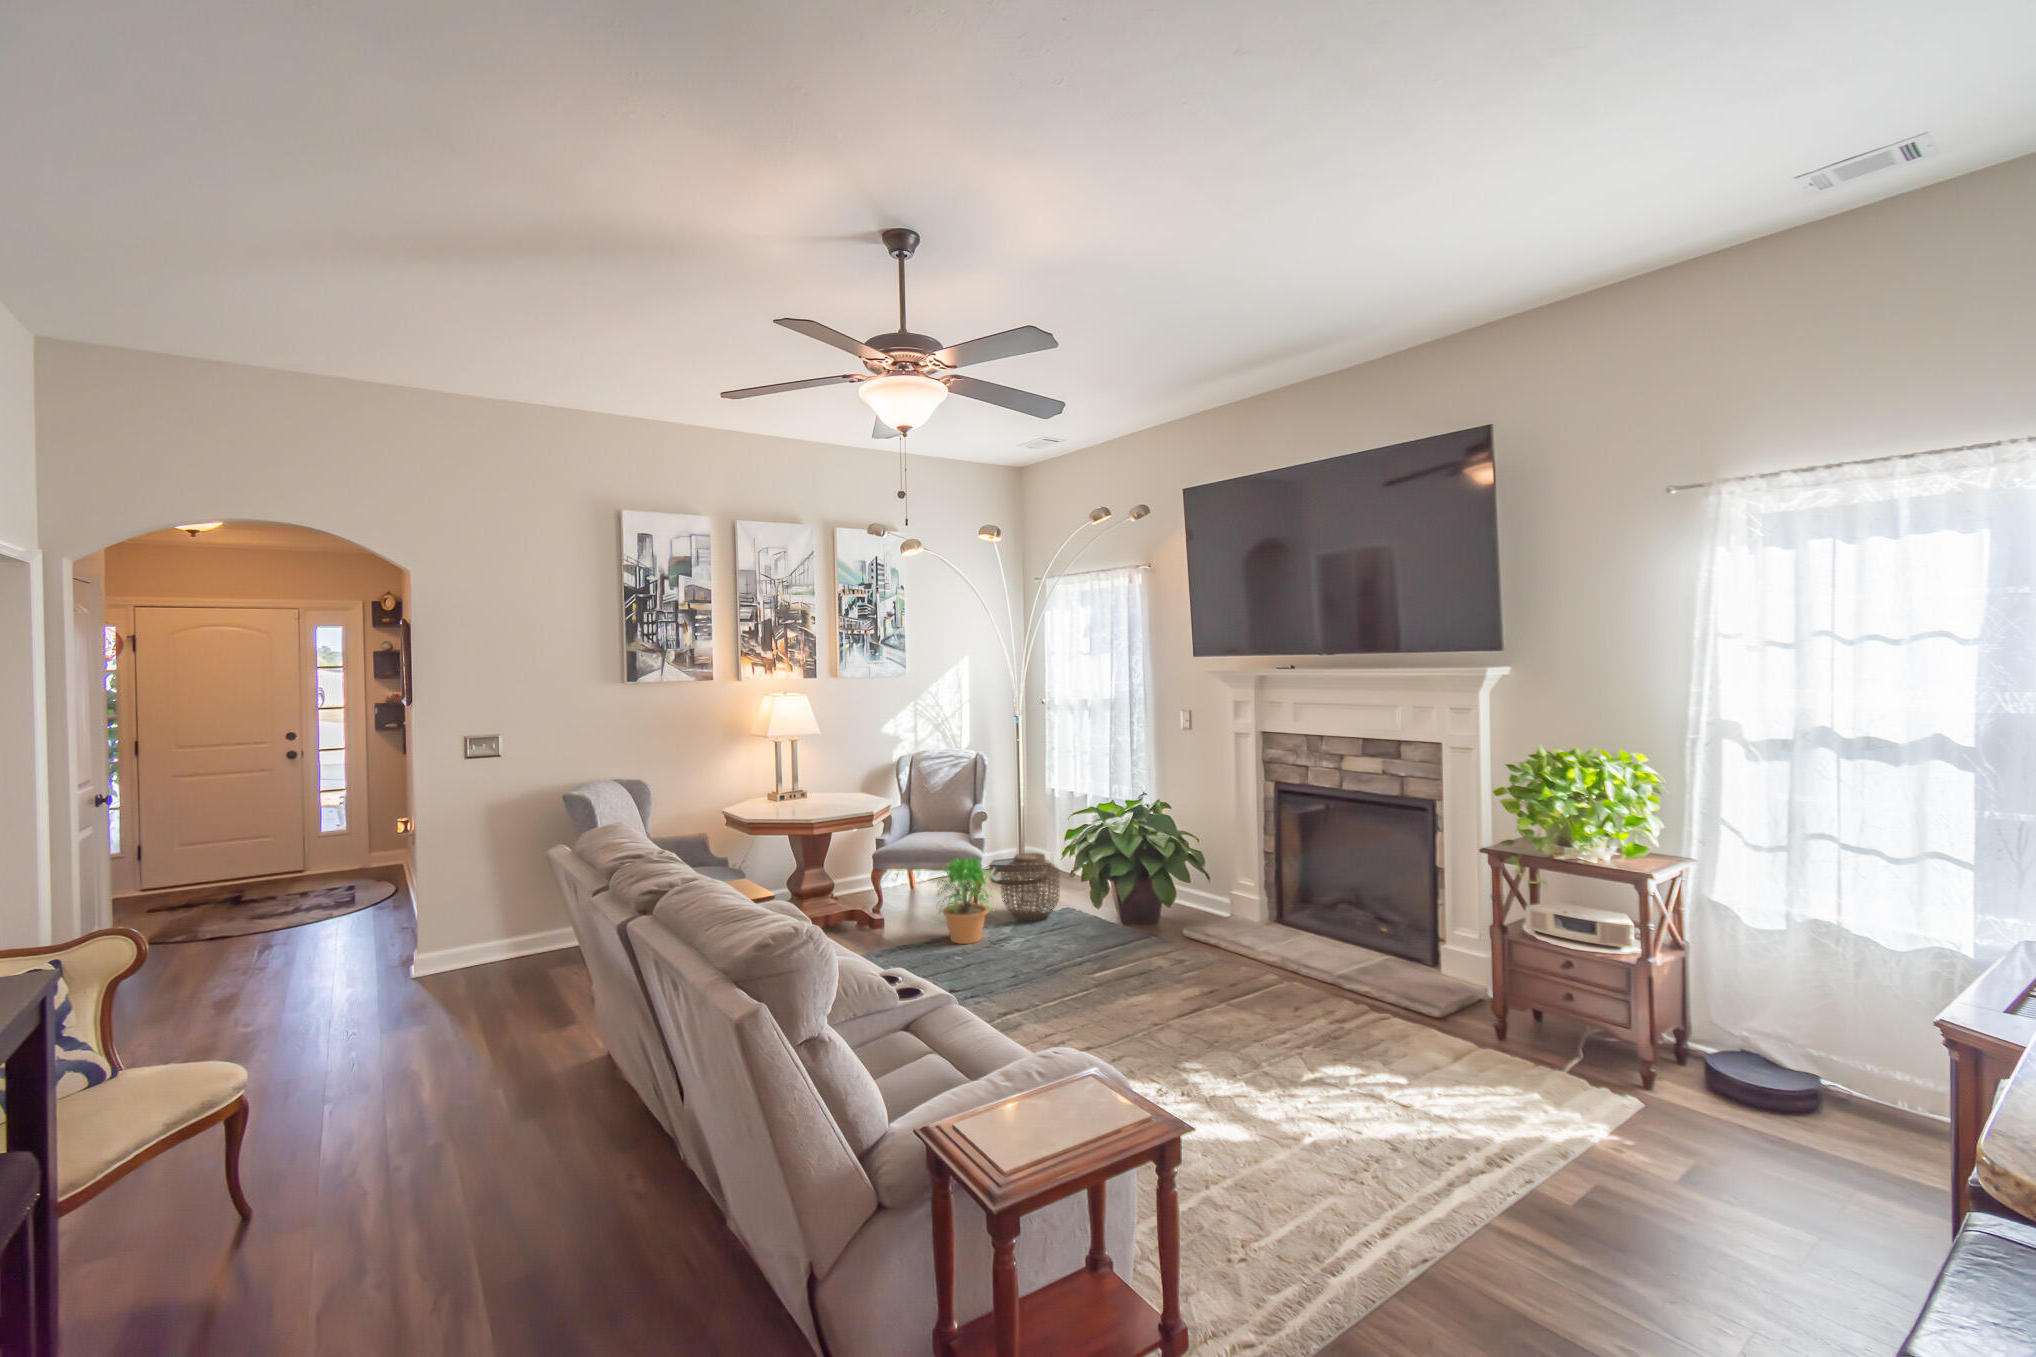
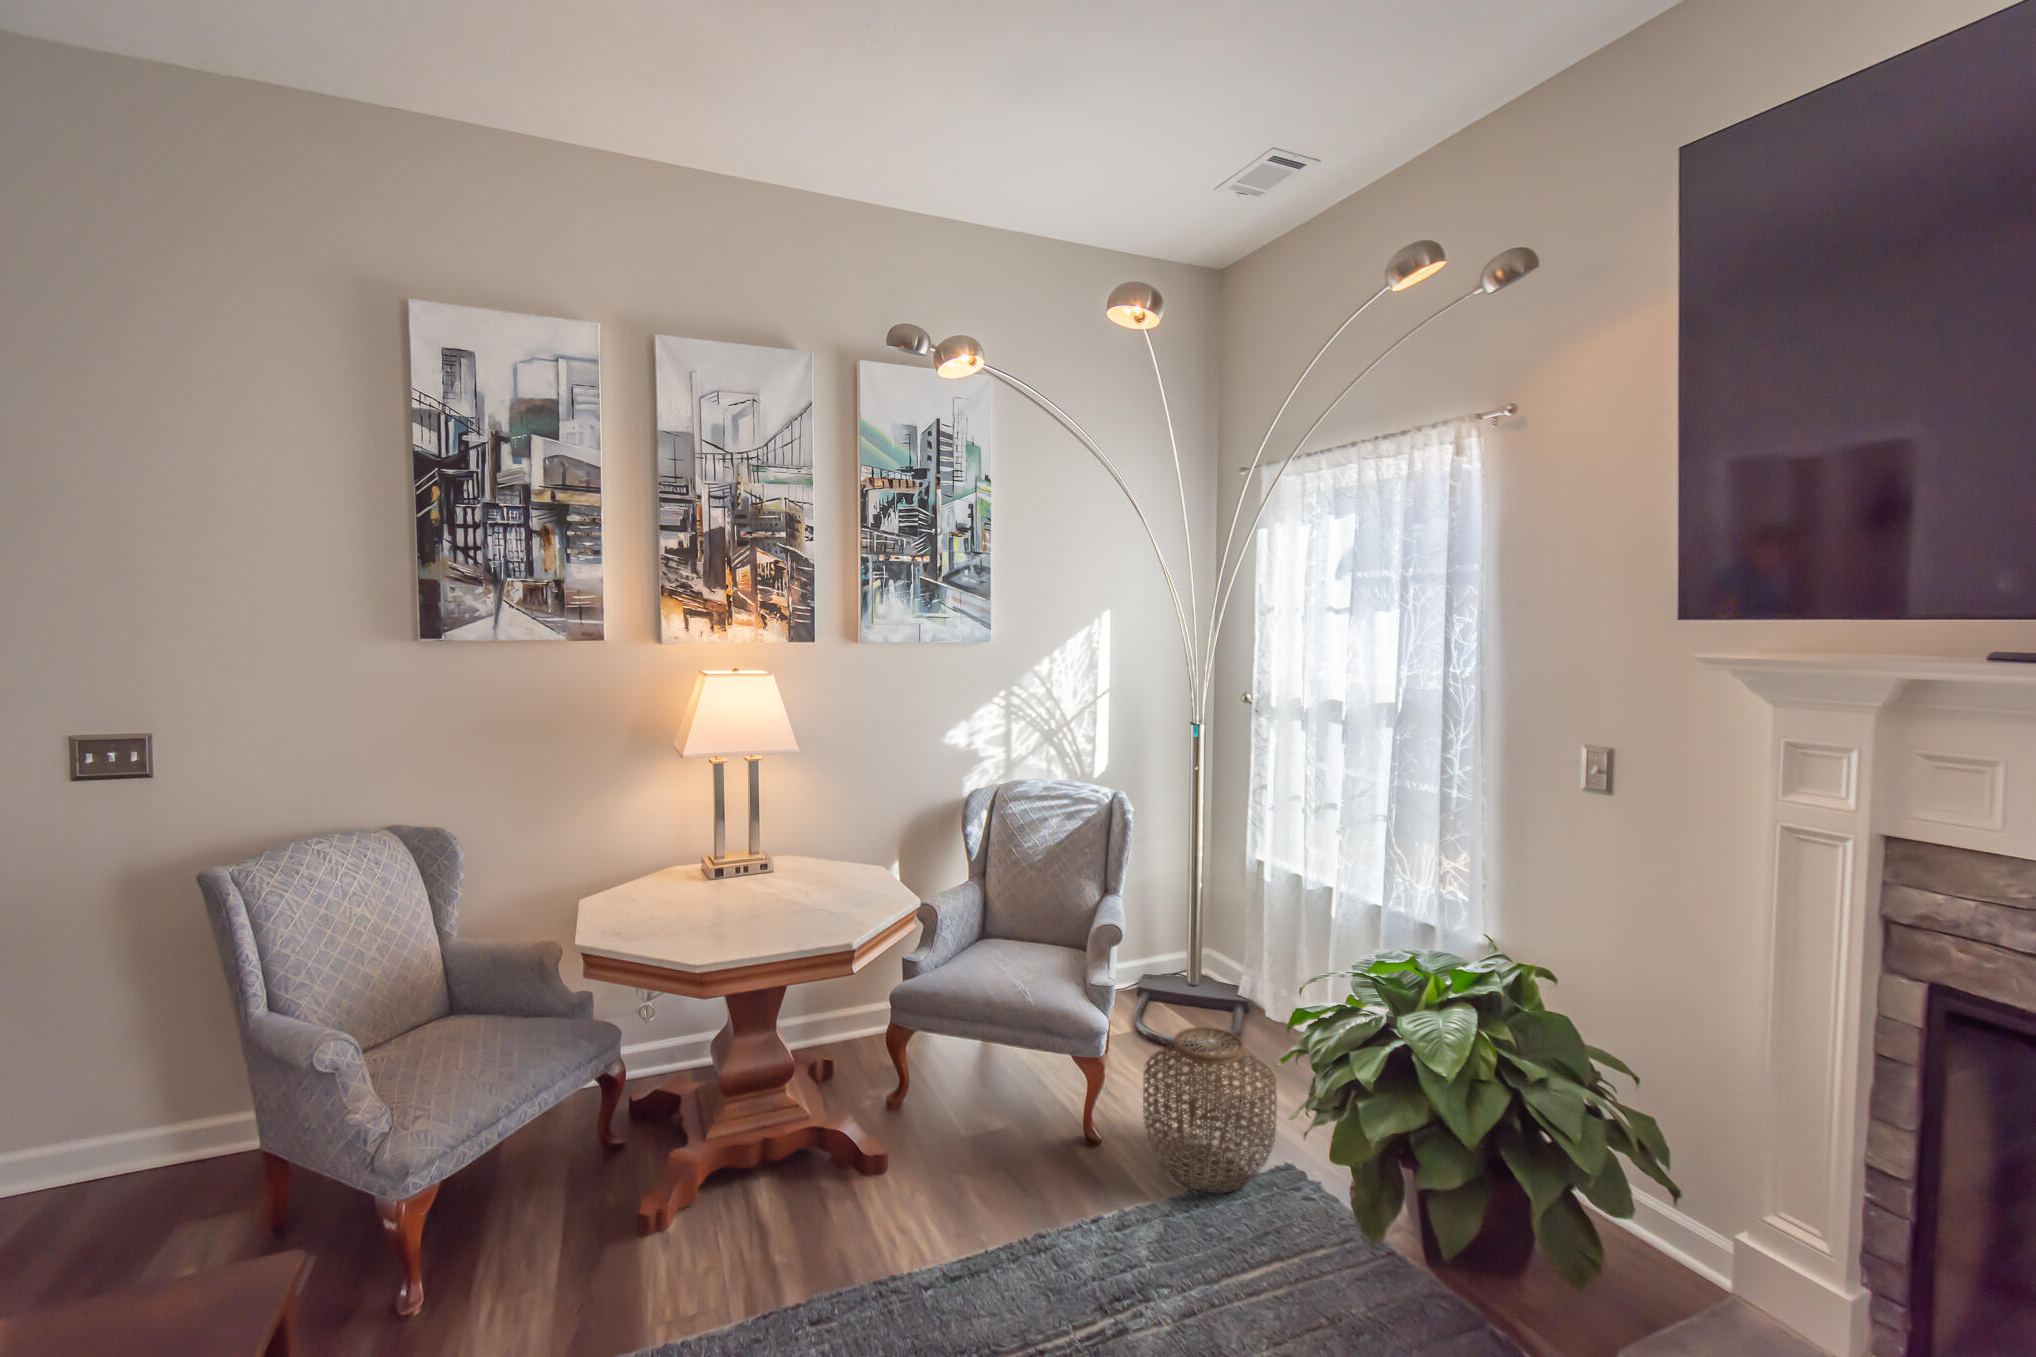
potted plant: present [938,858,992,944] -> none [970,1057,1131,1278]

